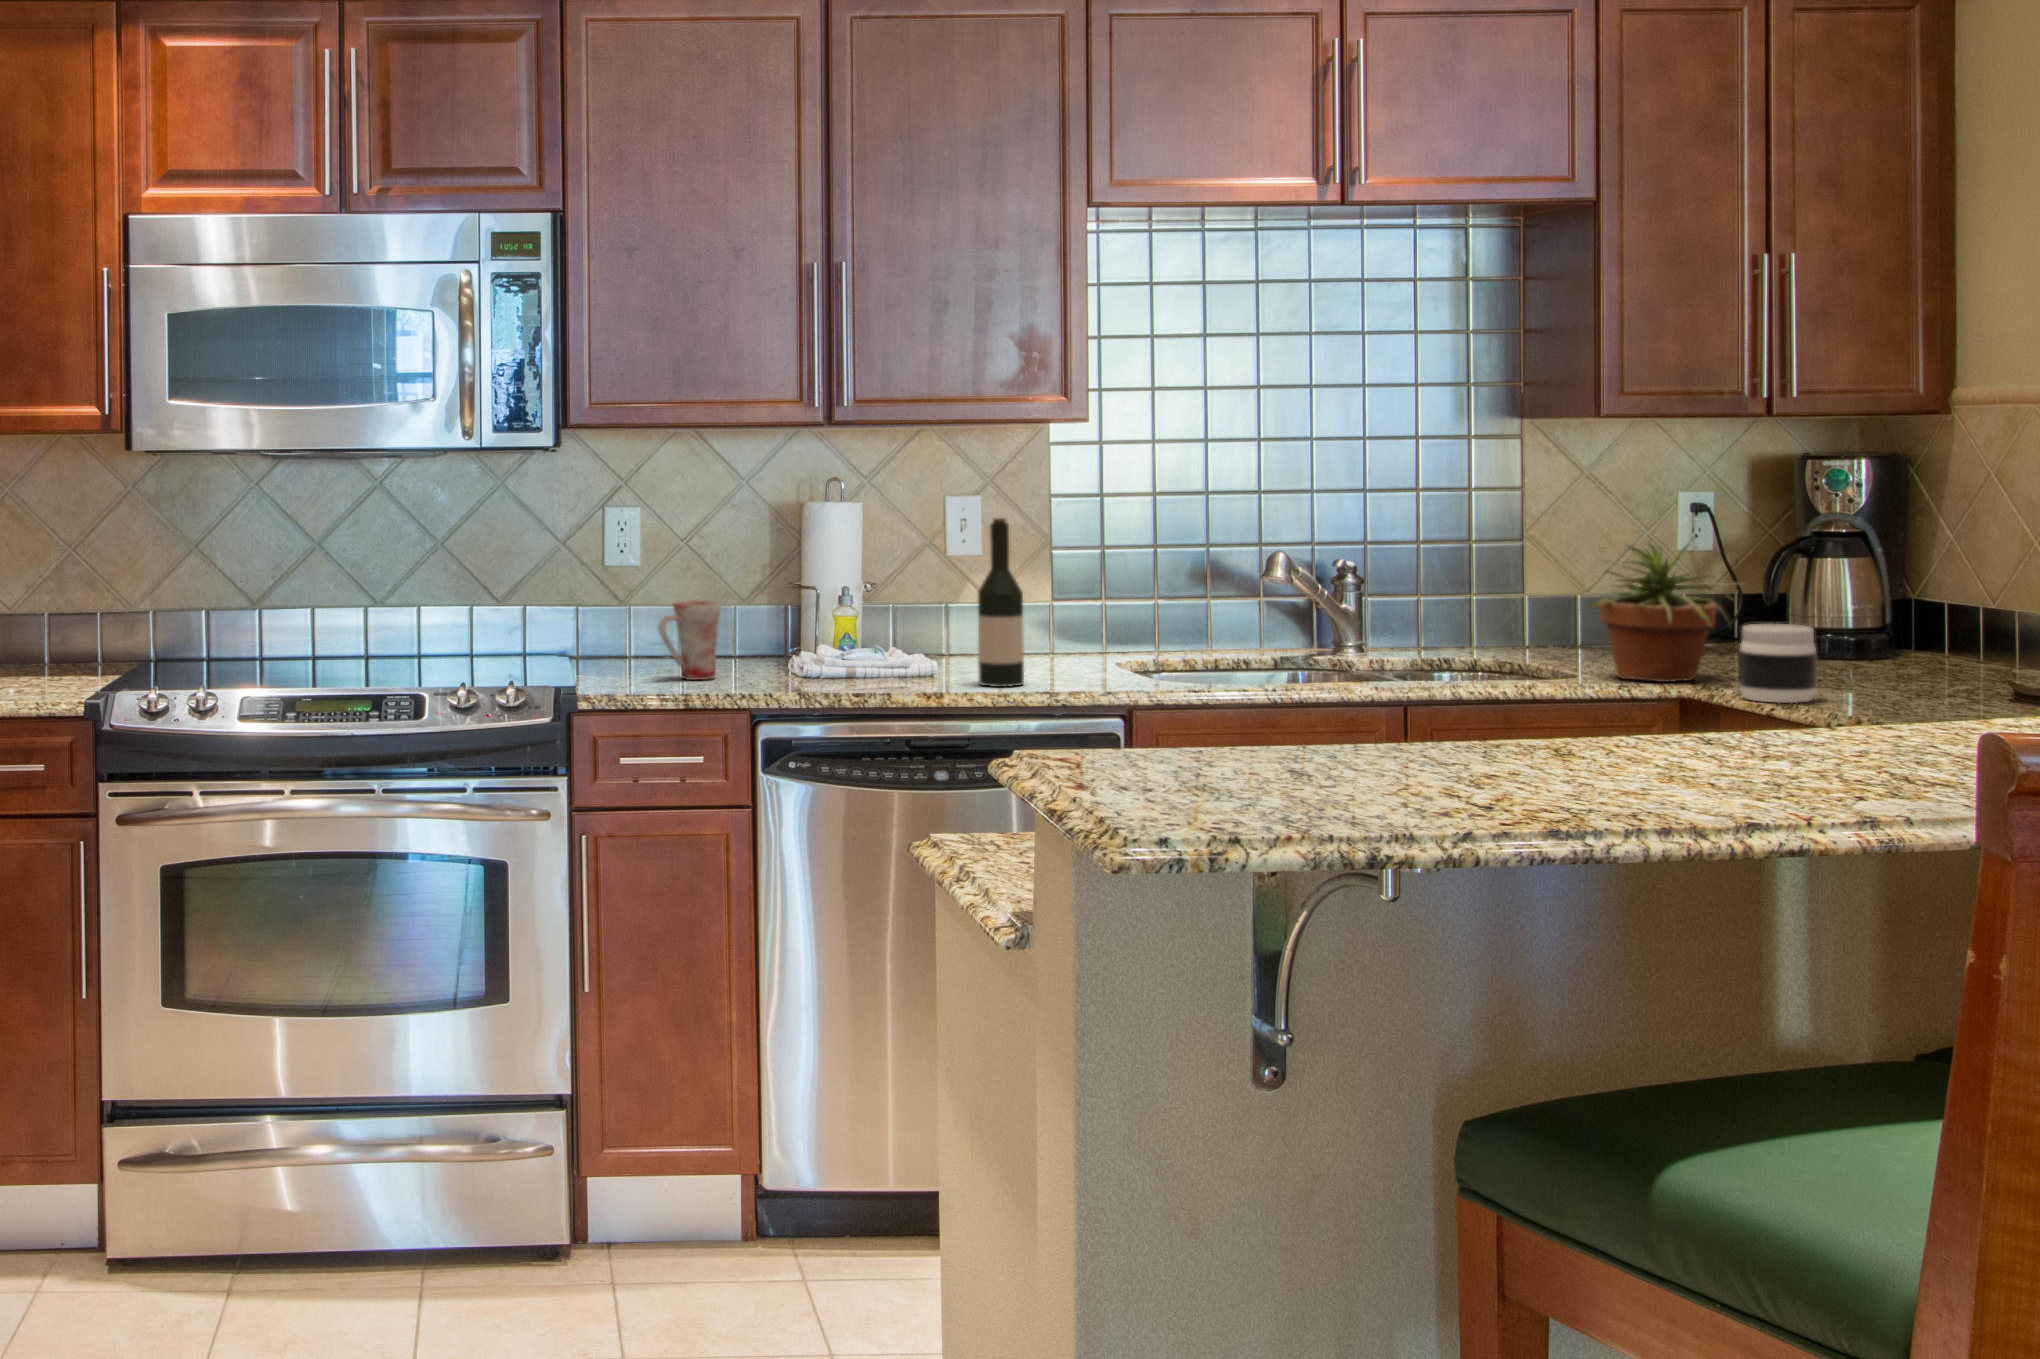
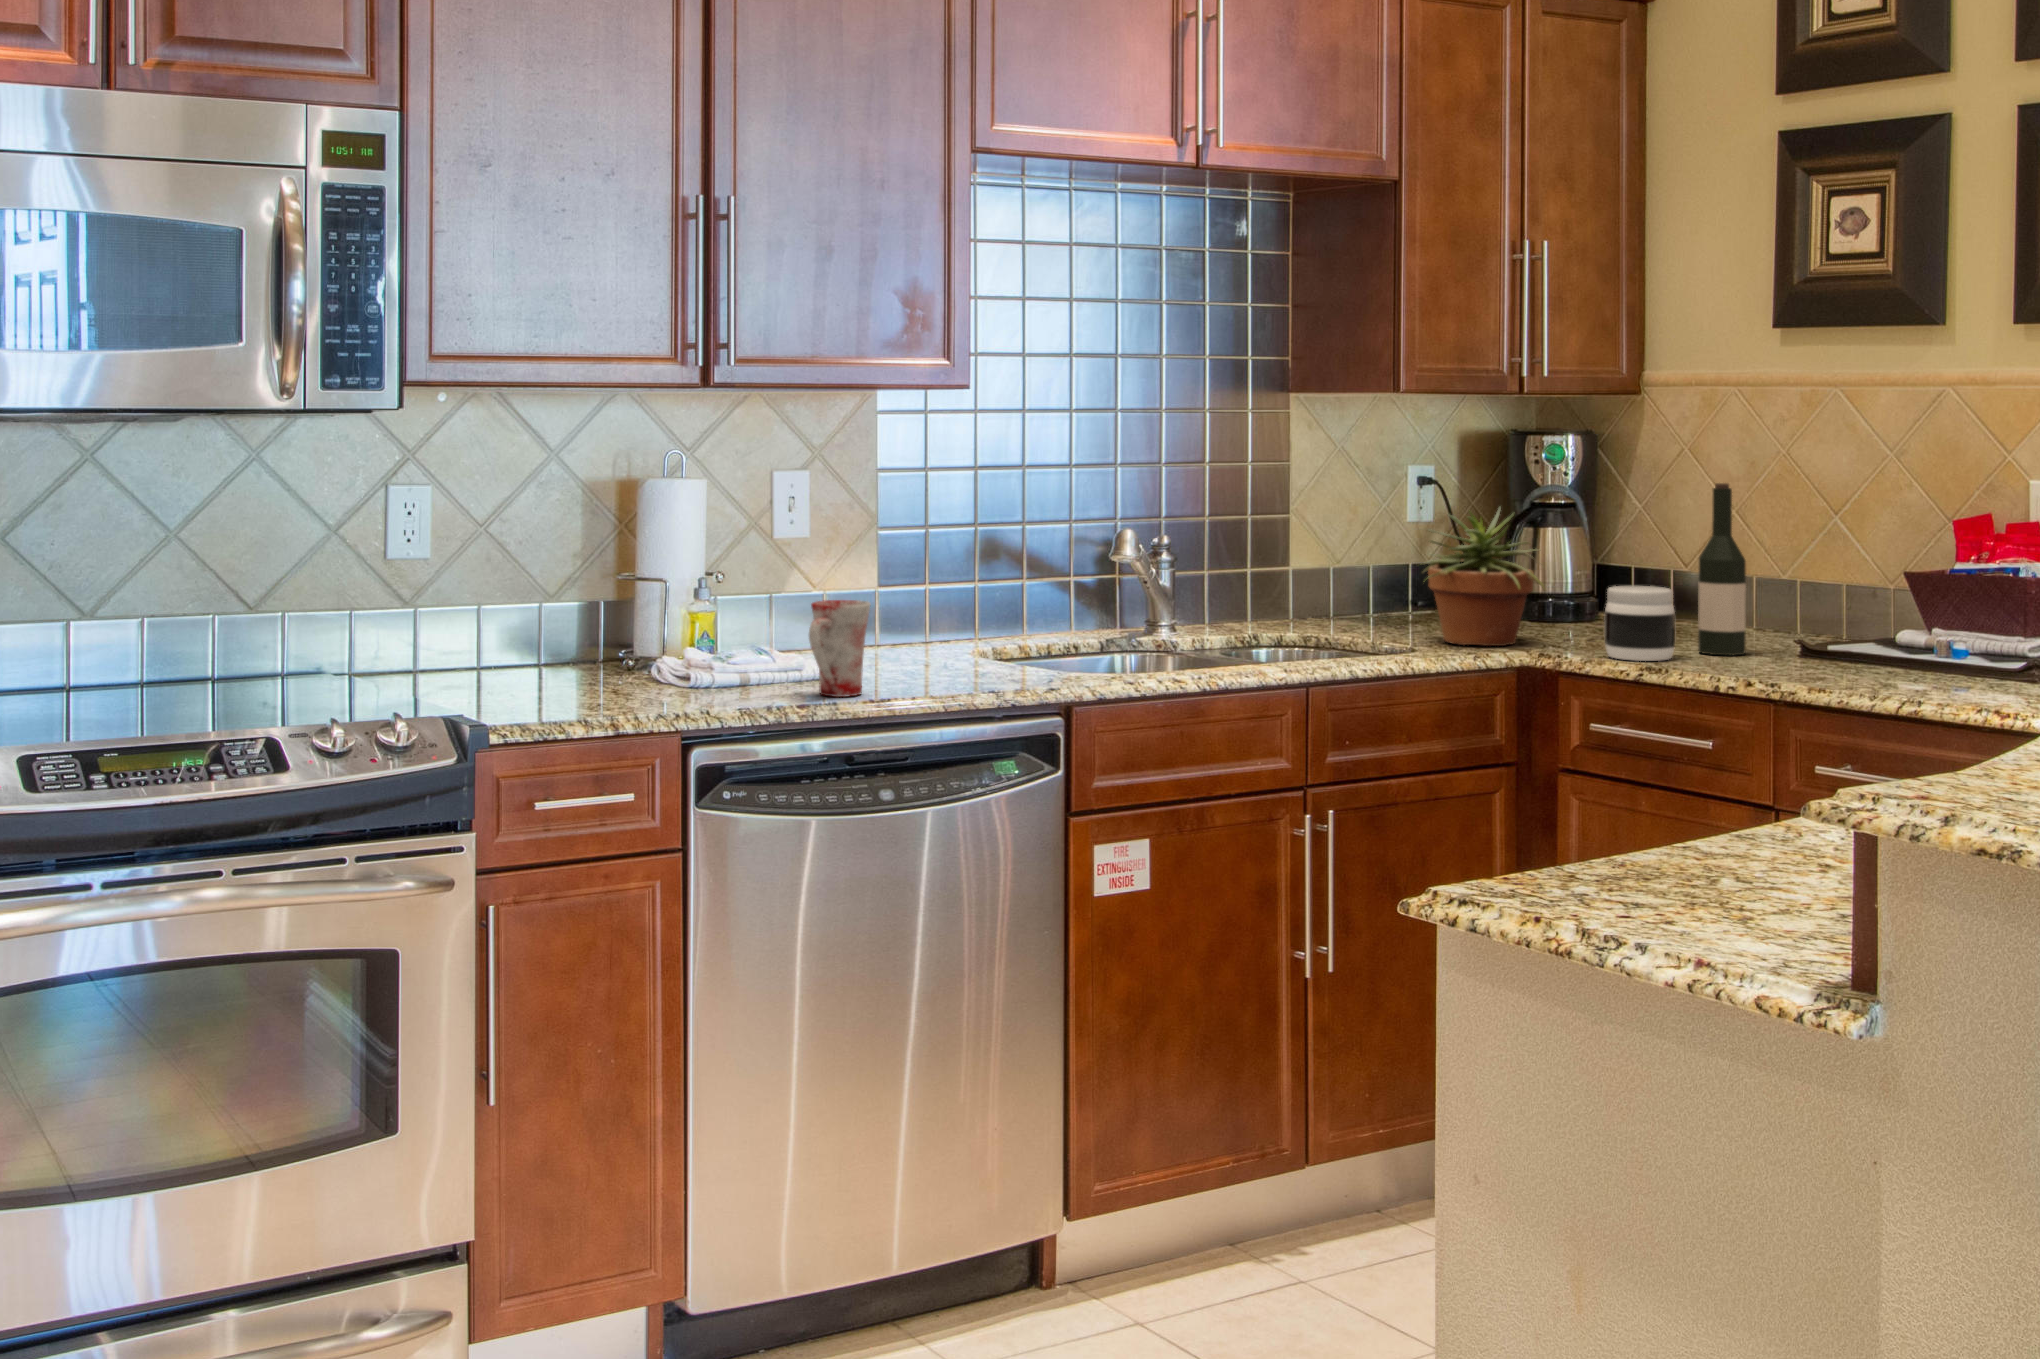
wine bottle: present [978,518,1024,687] -> present [1698,483,1746,655]
mug: present [658,601,721,680] -> present [809,600,871,697]

